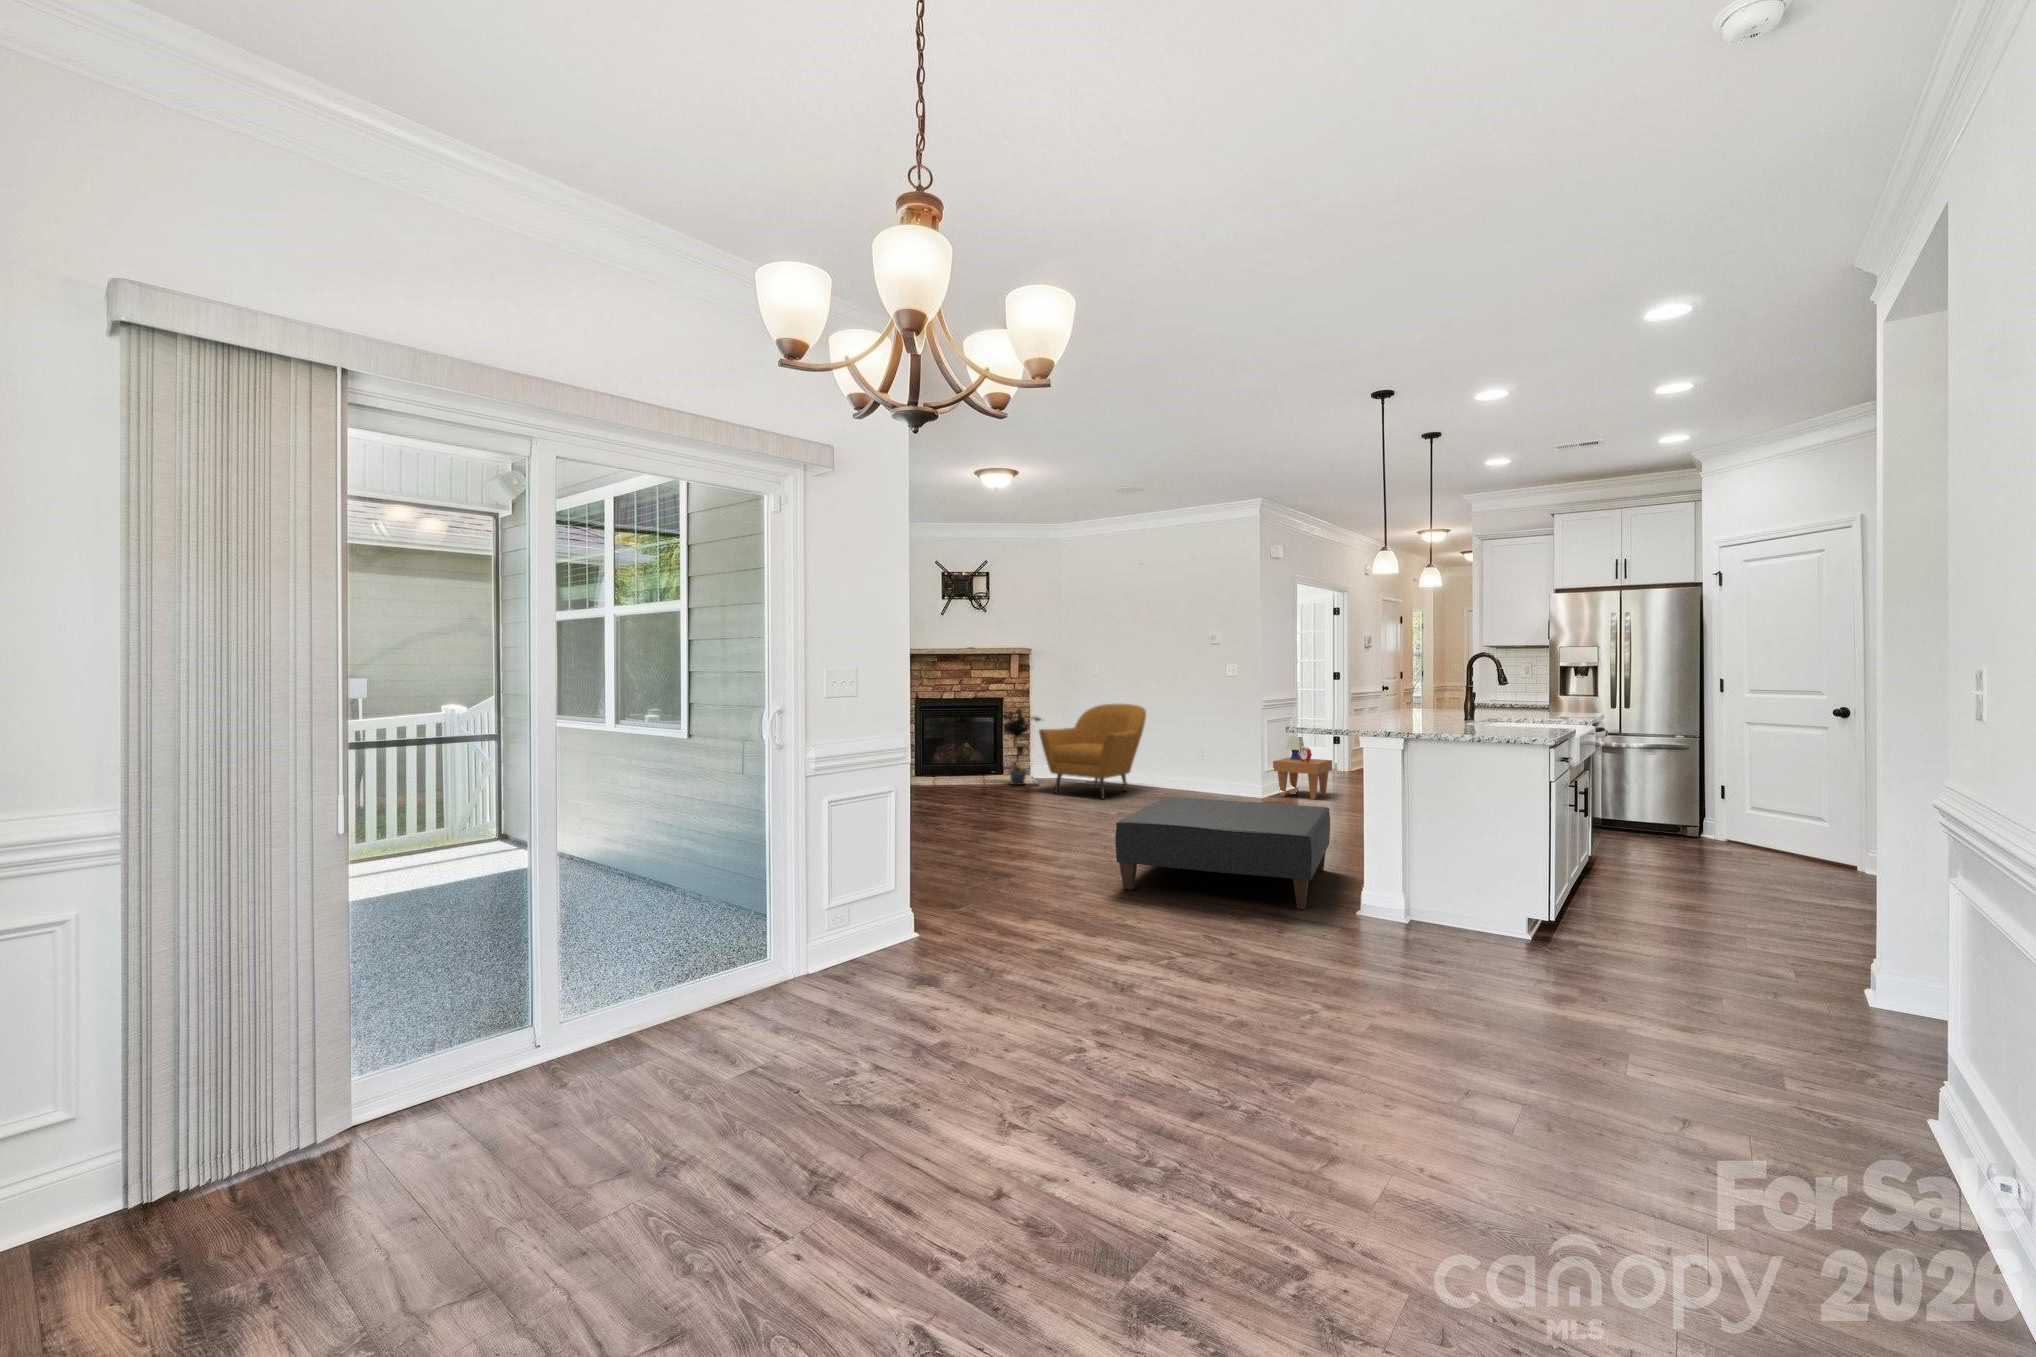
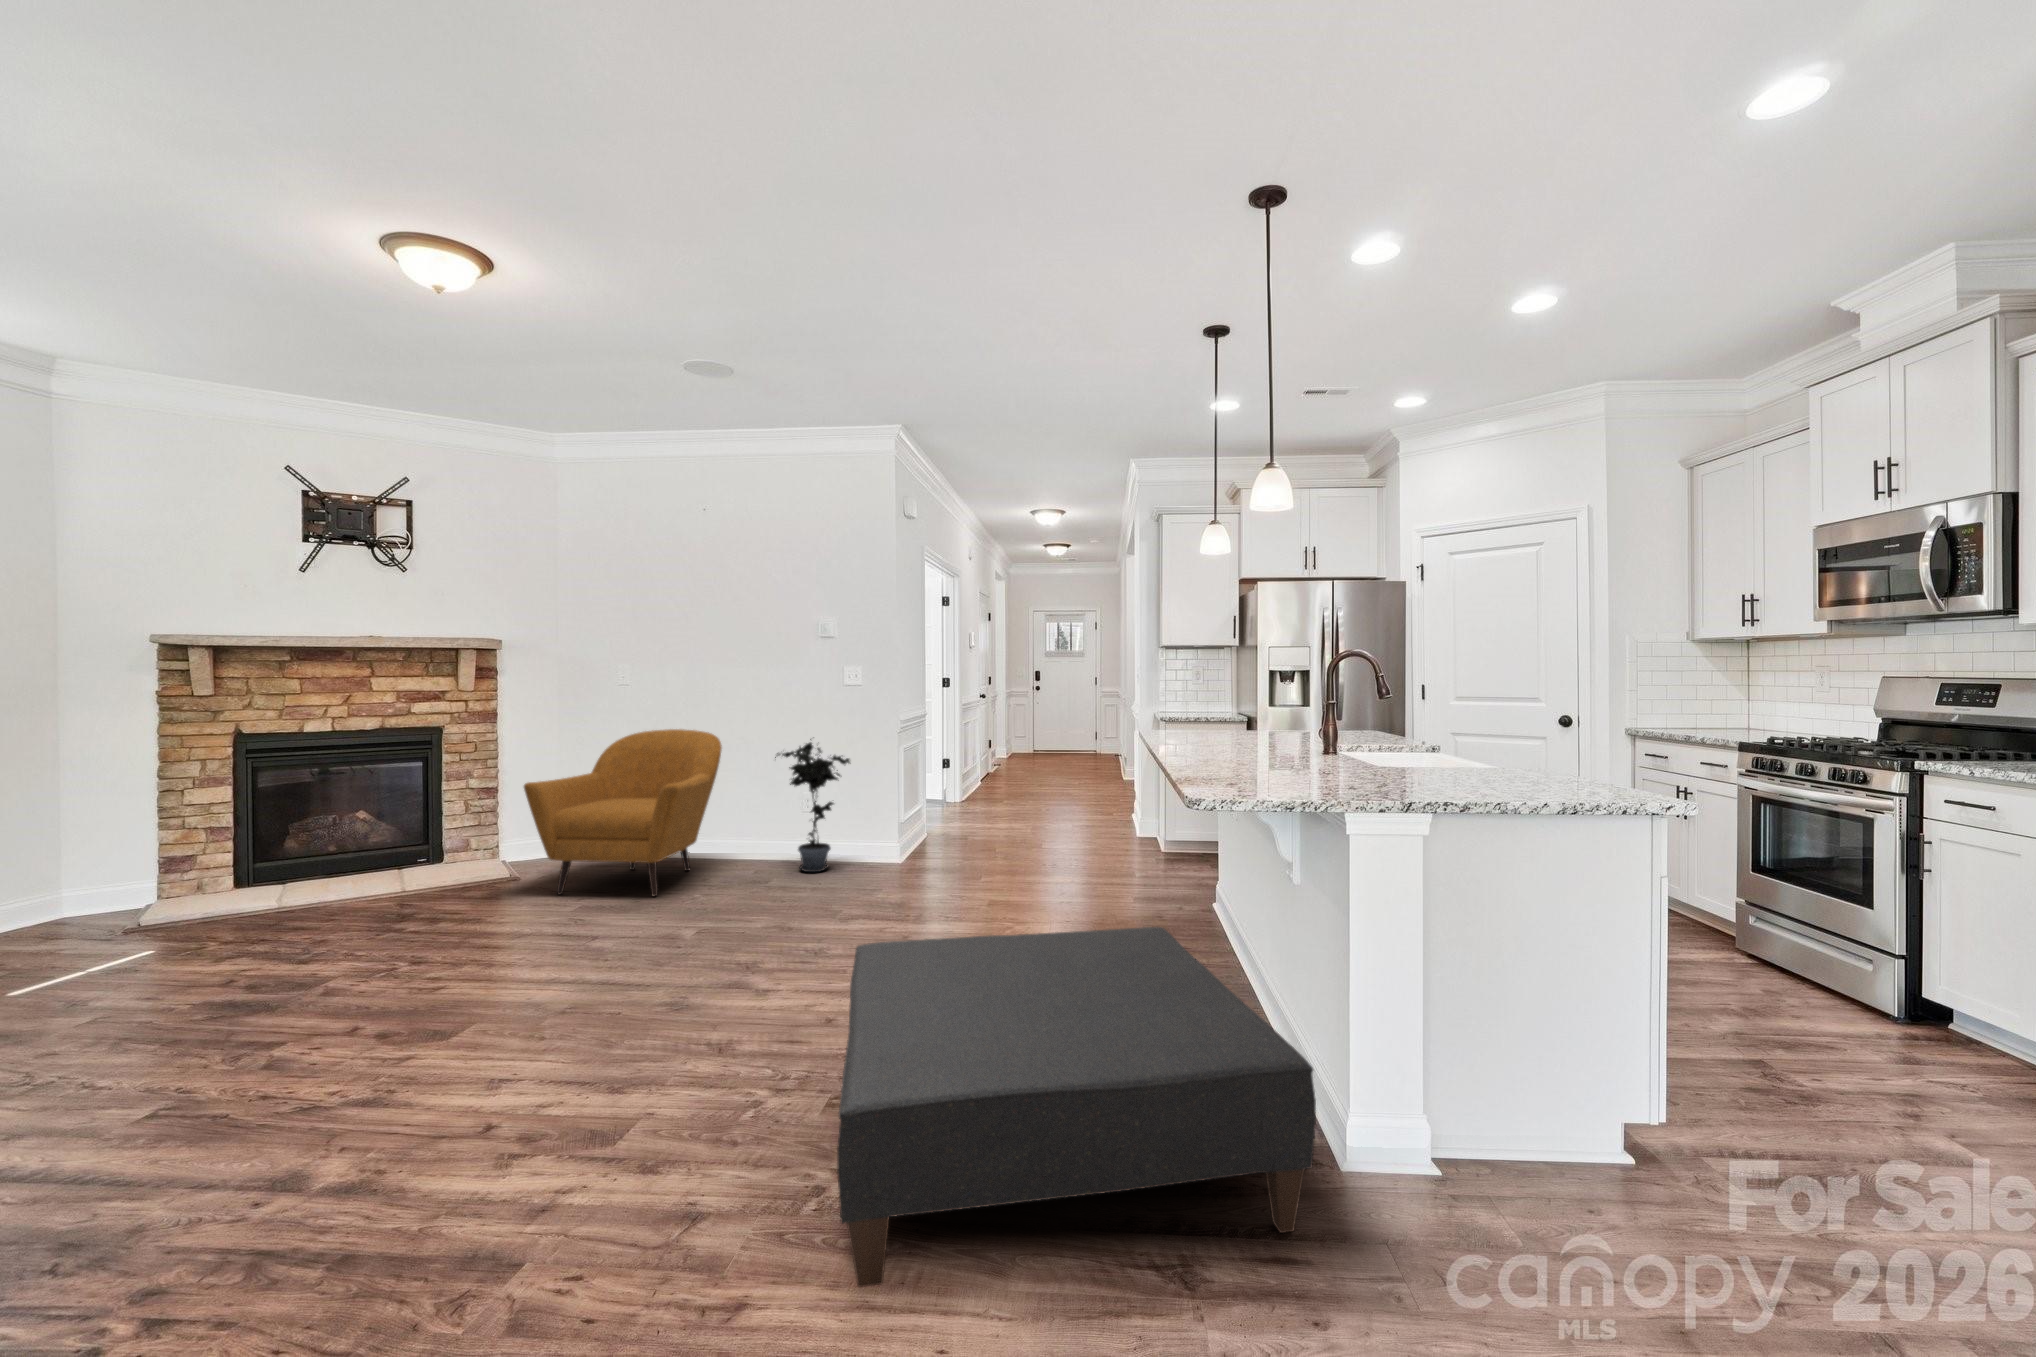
potted plant: present [992,709,1041,785] -> present [775,739,850,872]
side table: present [1273,735,1332,800] -> none [911,763,979,852]

